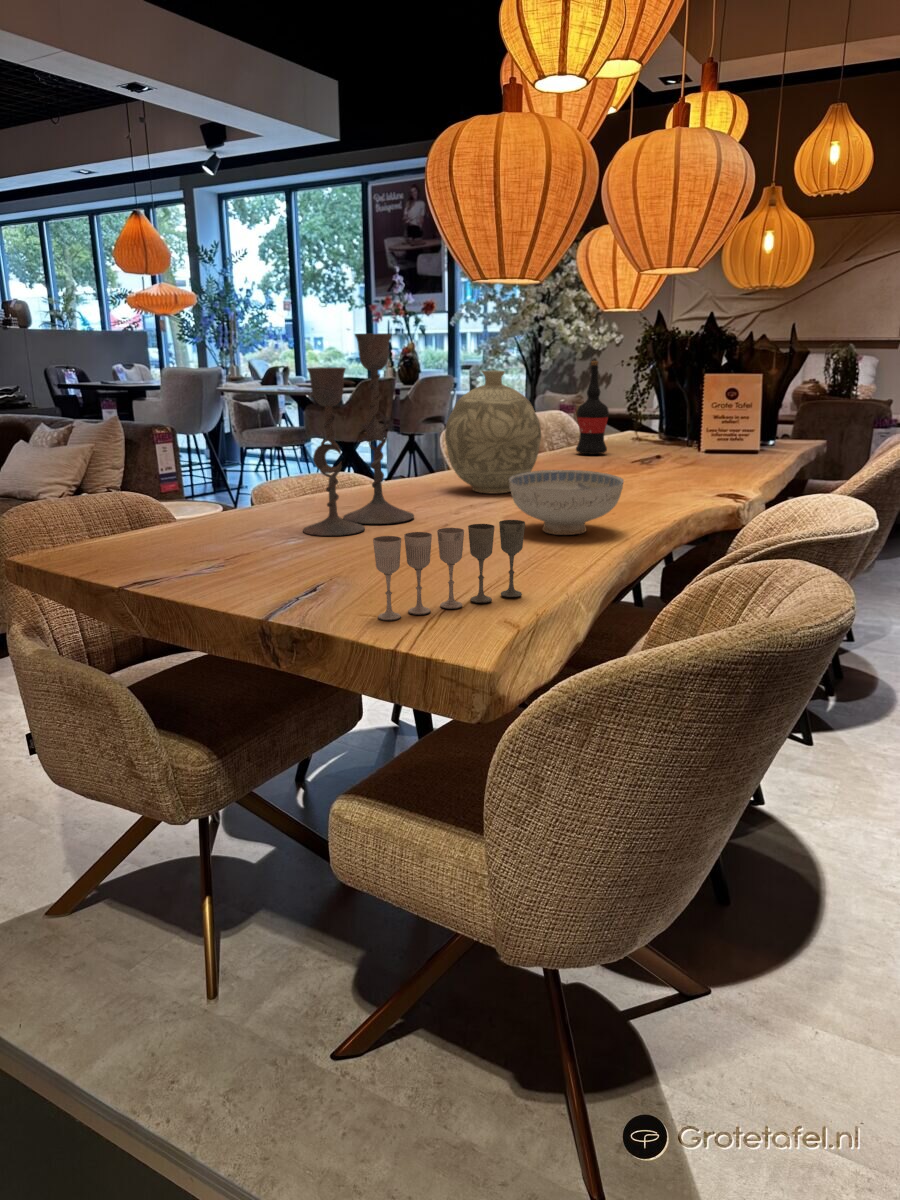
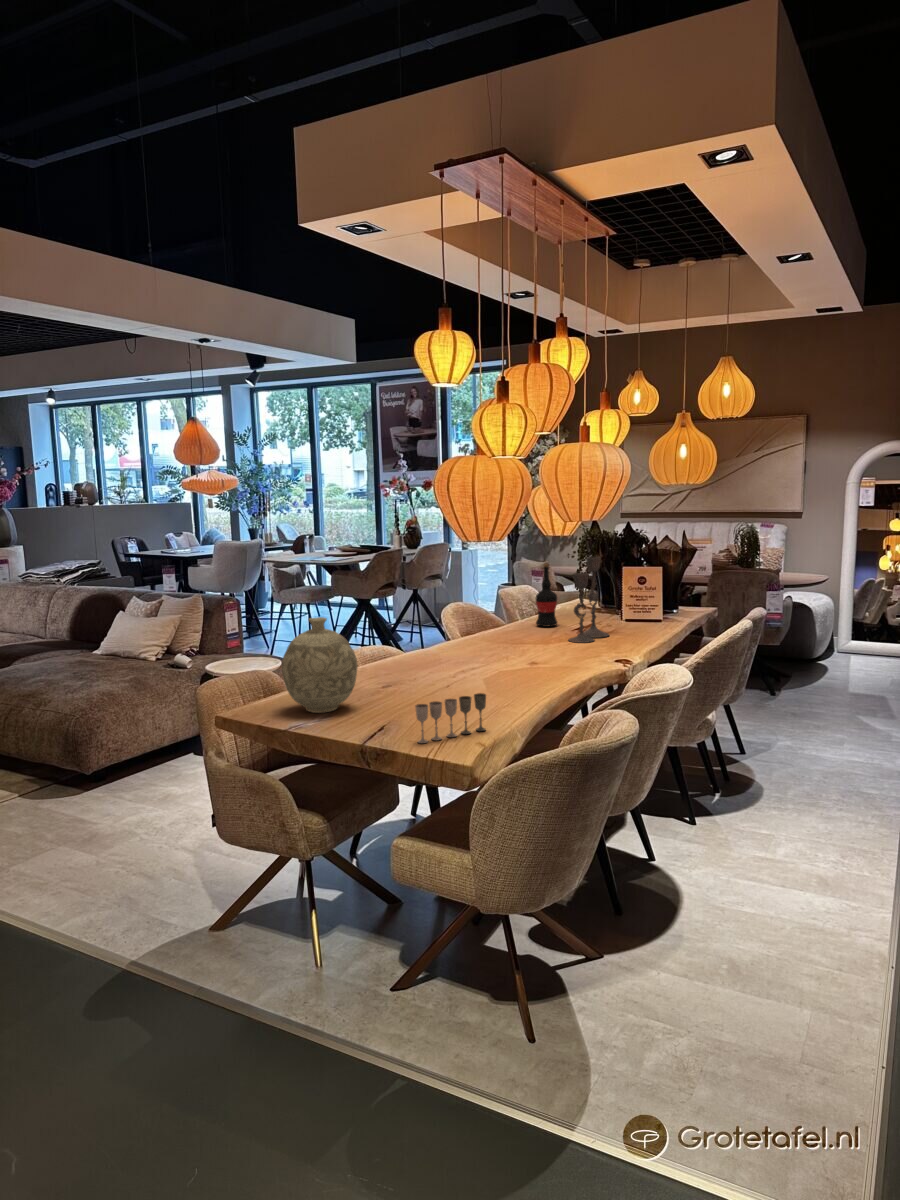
candlestick: present [303,334,414,536] -> present [569,557,609,643]
decorative vase: present [445,370,541,493] -> present [282,617,358,713]
ceramic bowl: present [509,470,624,535] -> none [483,655,546,694]

